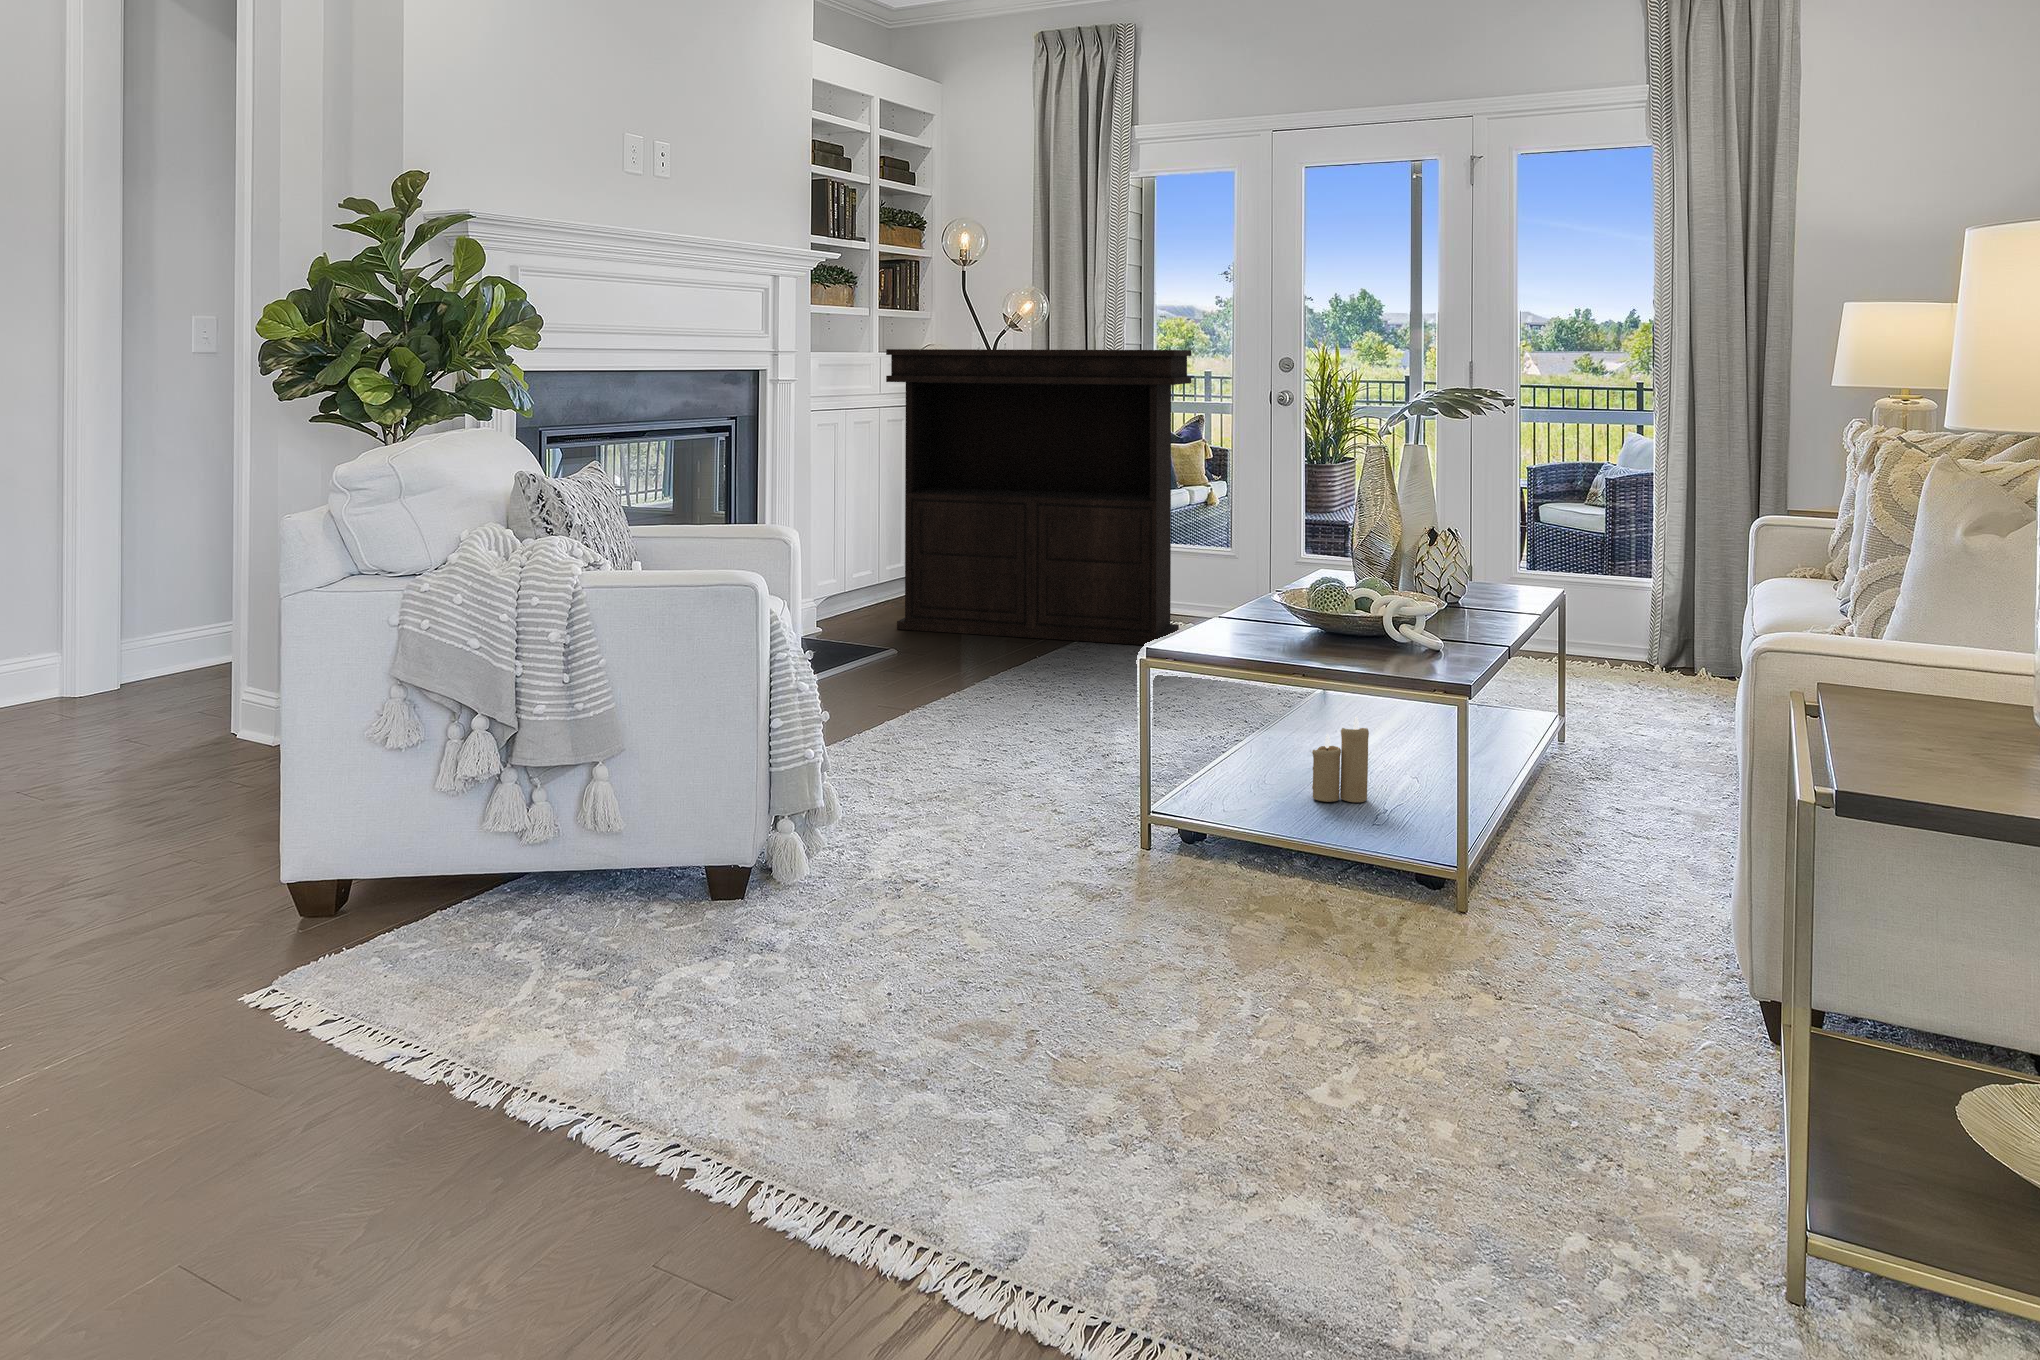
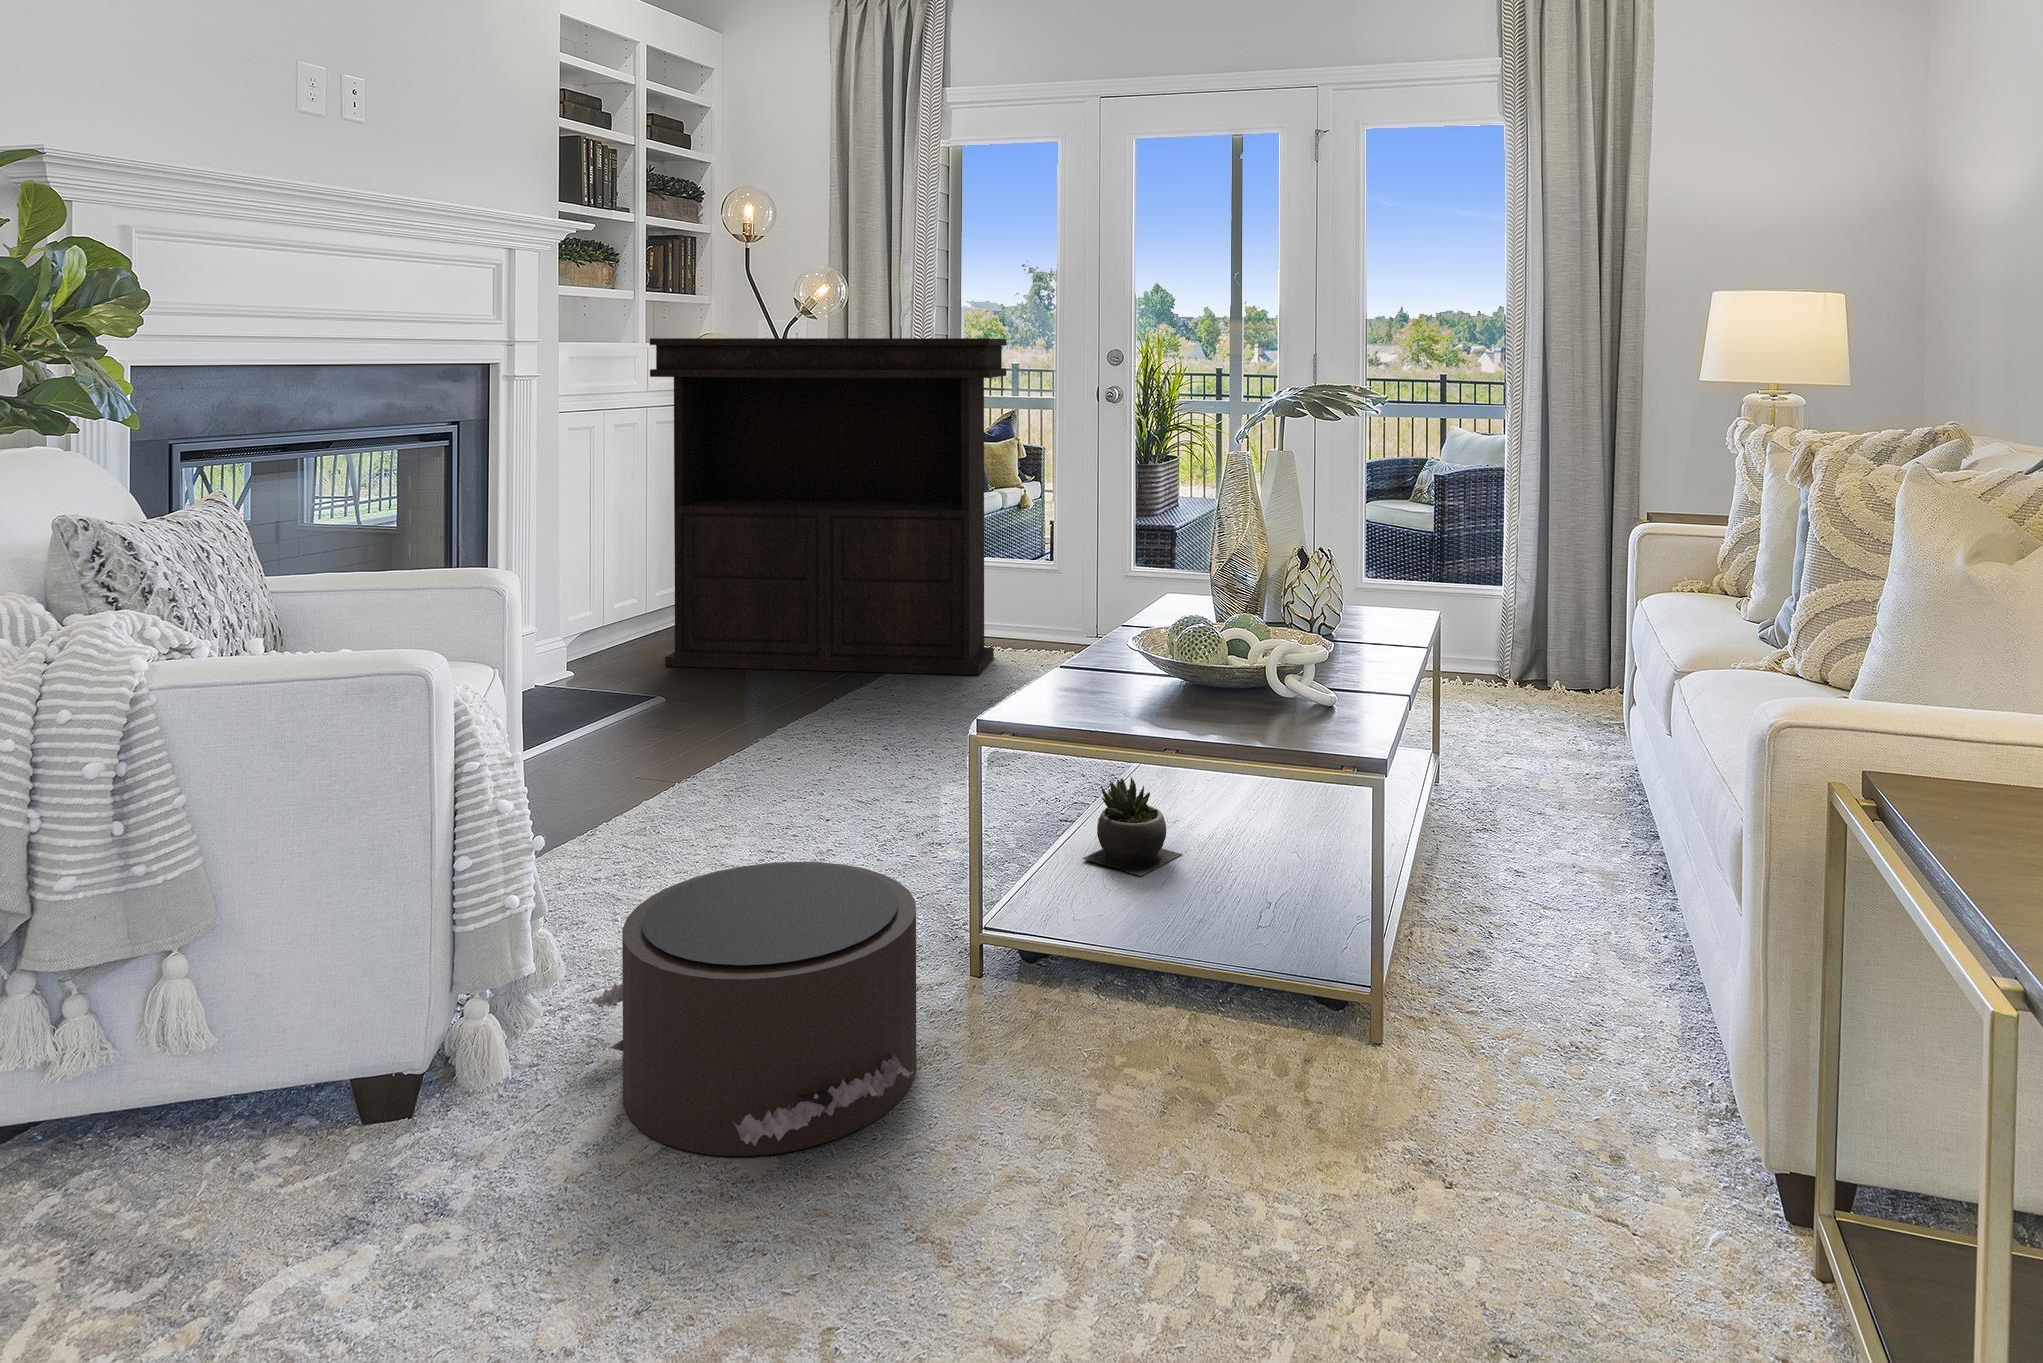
succulent plant: none [1237,710,1321,788] -> present [1082,777,1181,876]
candle: present [1312,717,1369,802] -> none [1177,786,1244,894]
pouf: none [862,748,1099,938] -> present [592,862,916,1156]

